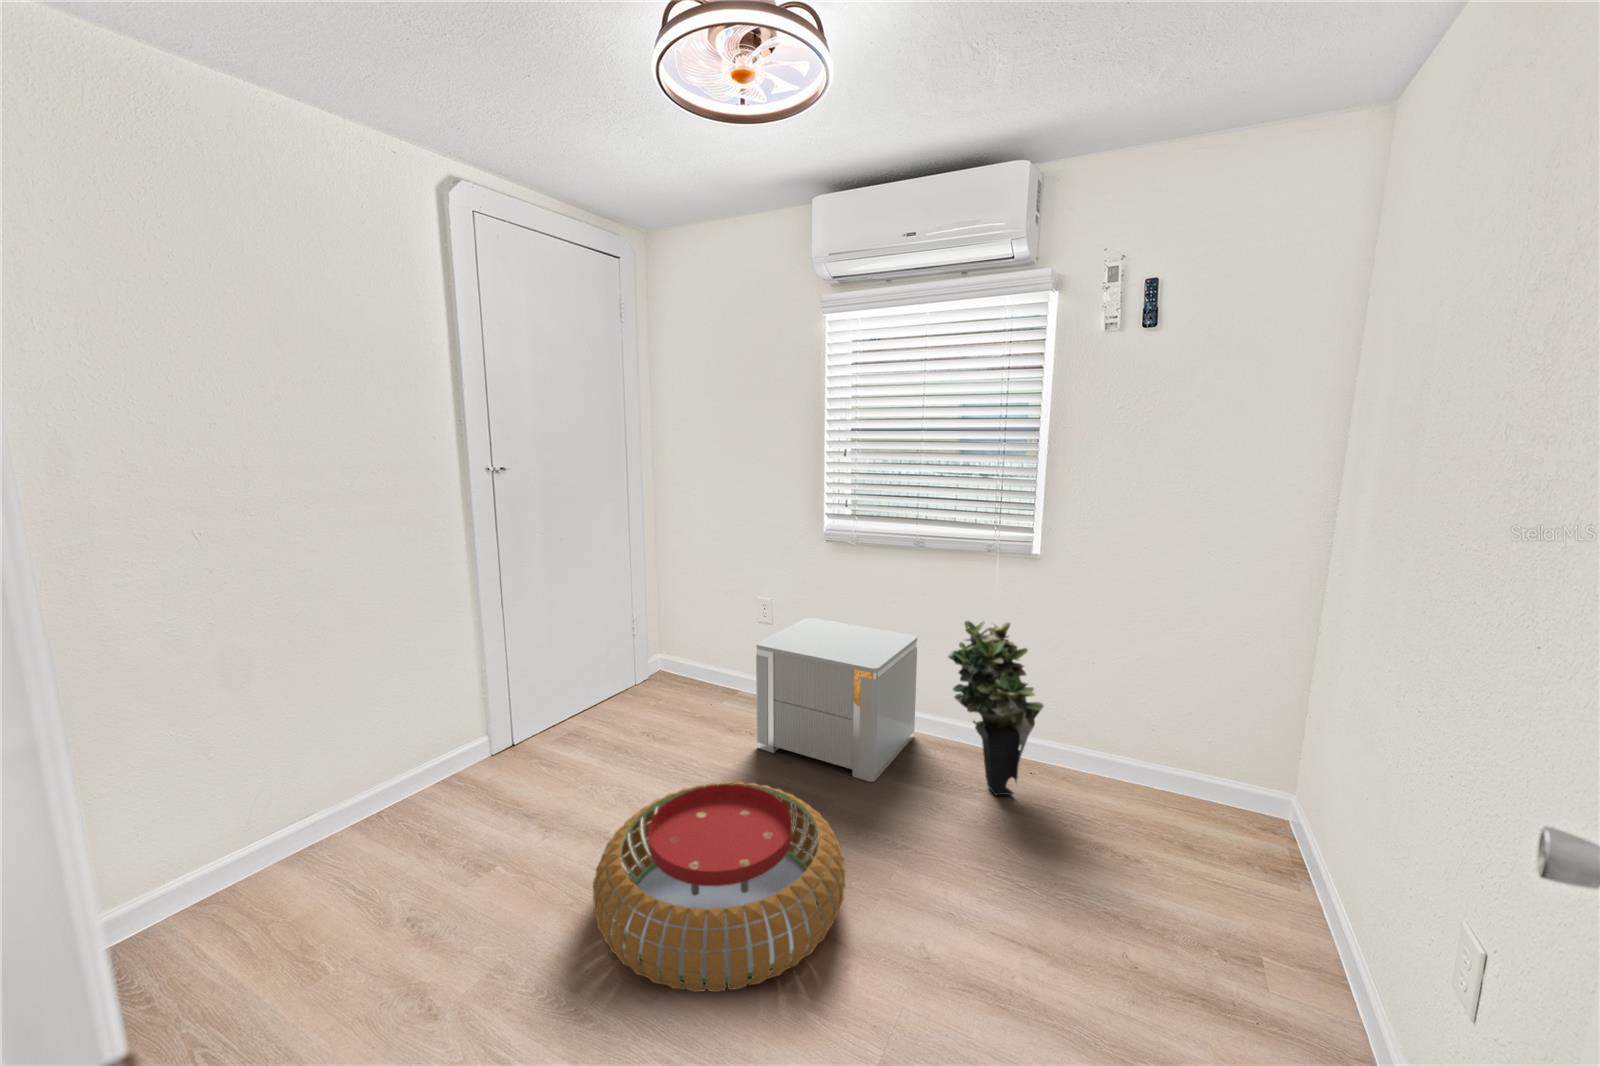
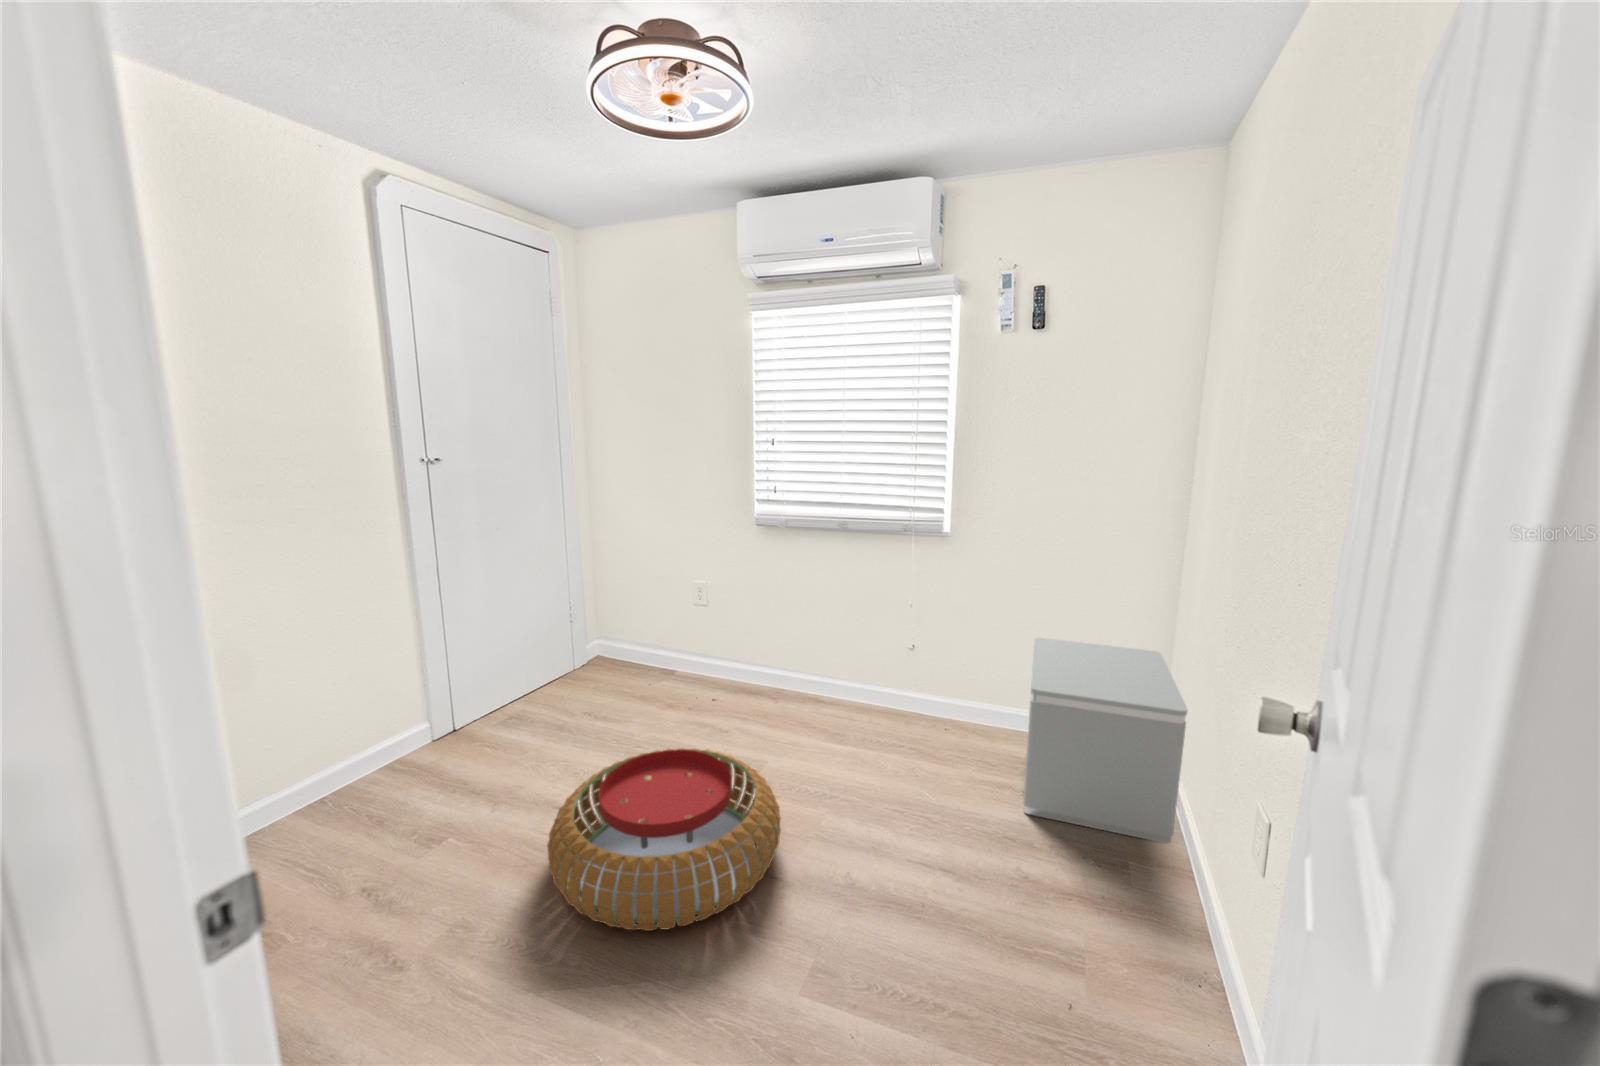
nightstand: present [756,618,917,782] -> present [1023,638,1188,843]
potted plant: present [948,621,1044,795] -> none [869,594,955,749]

